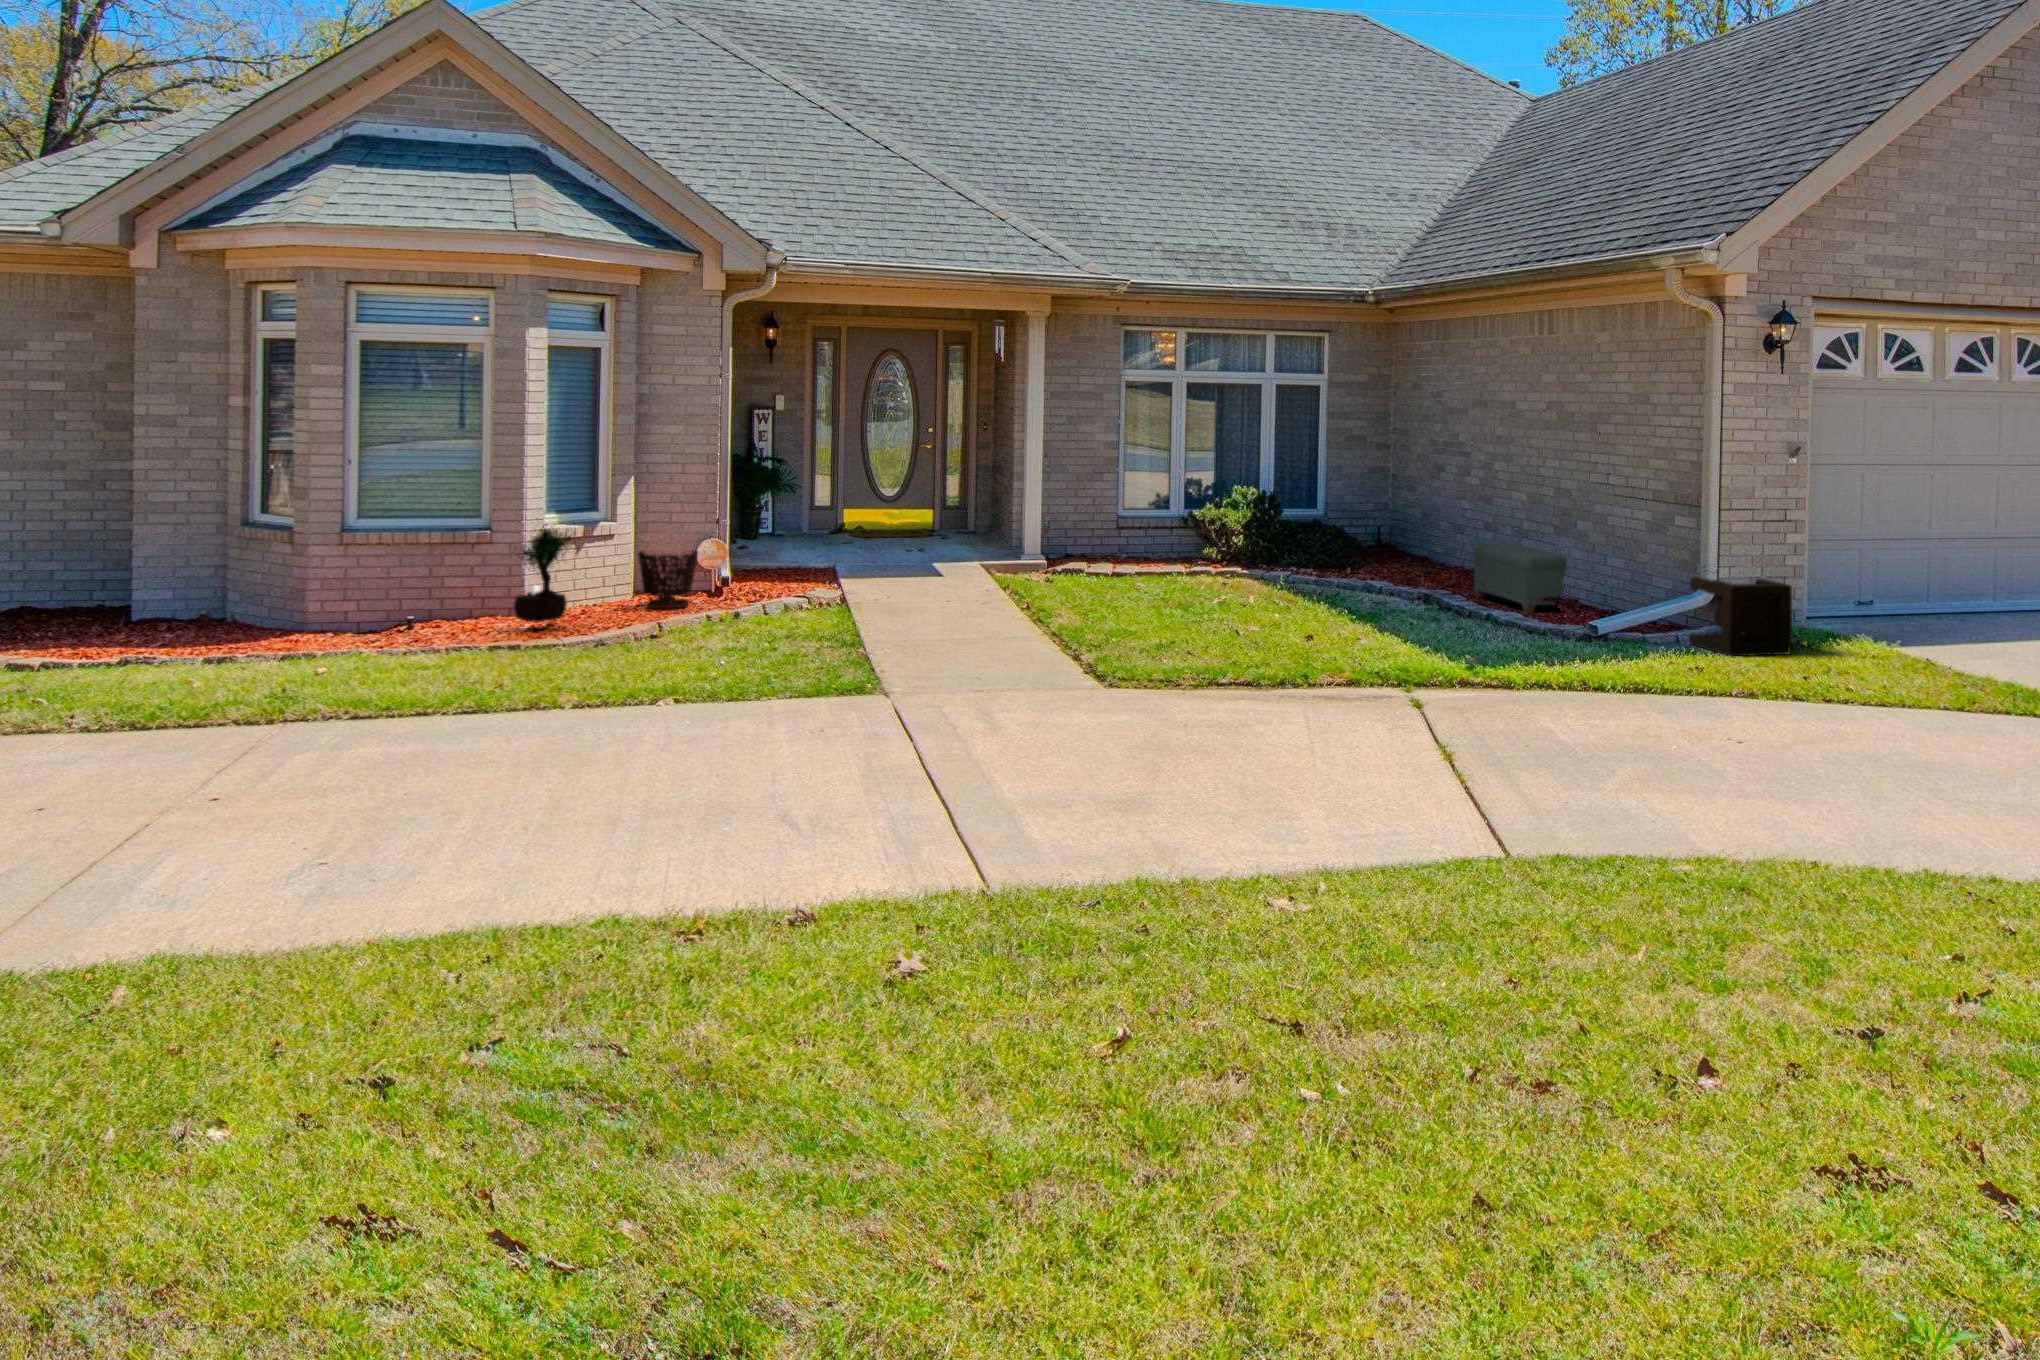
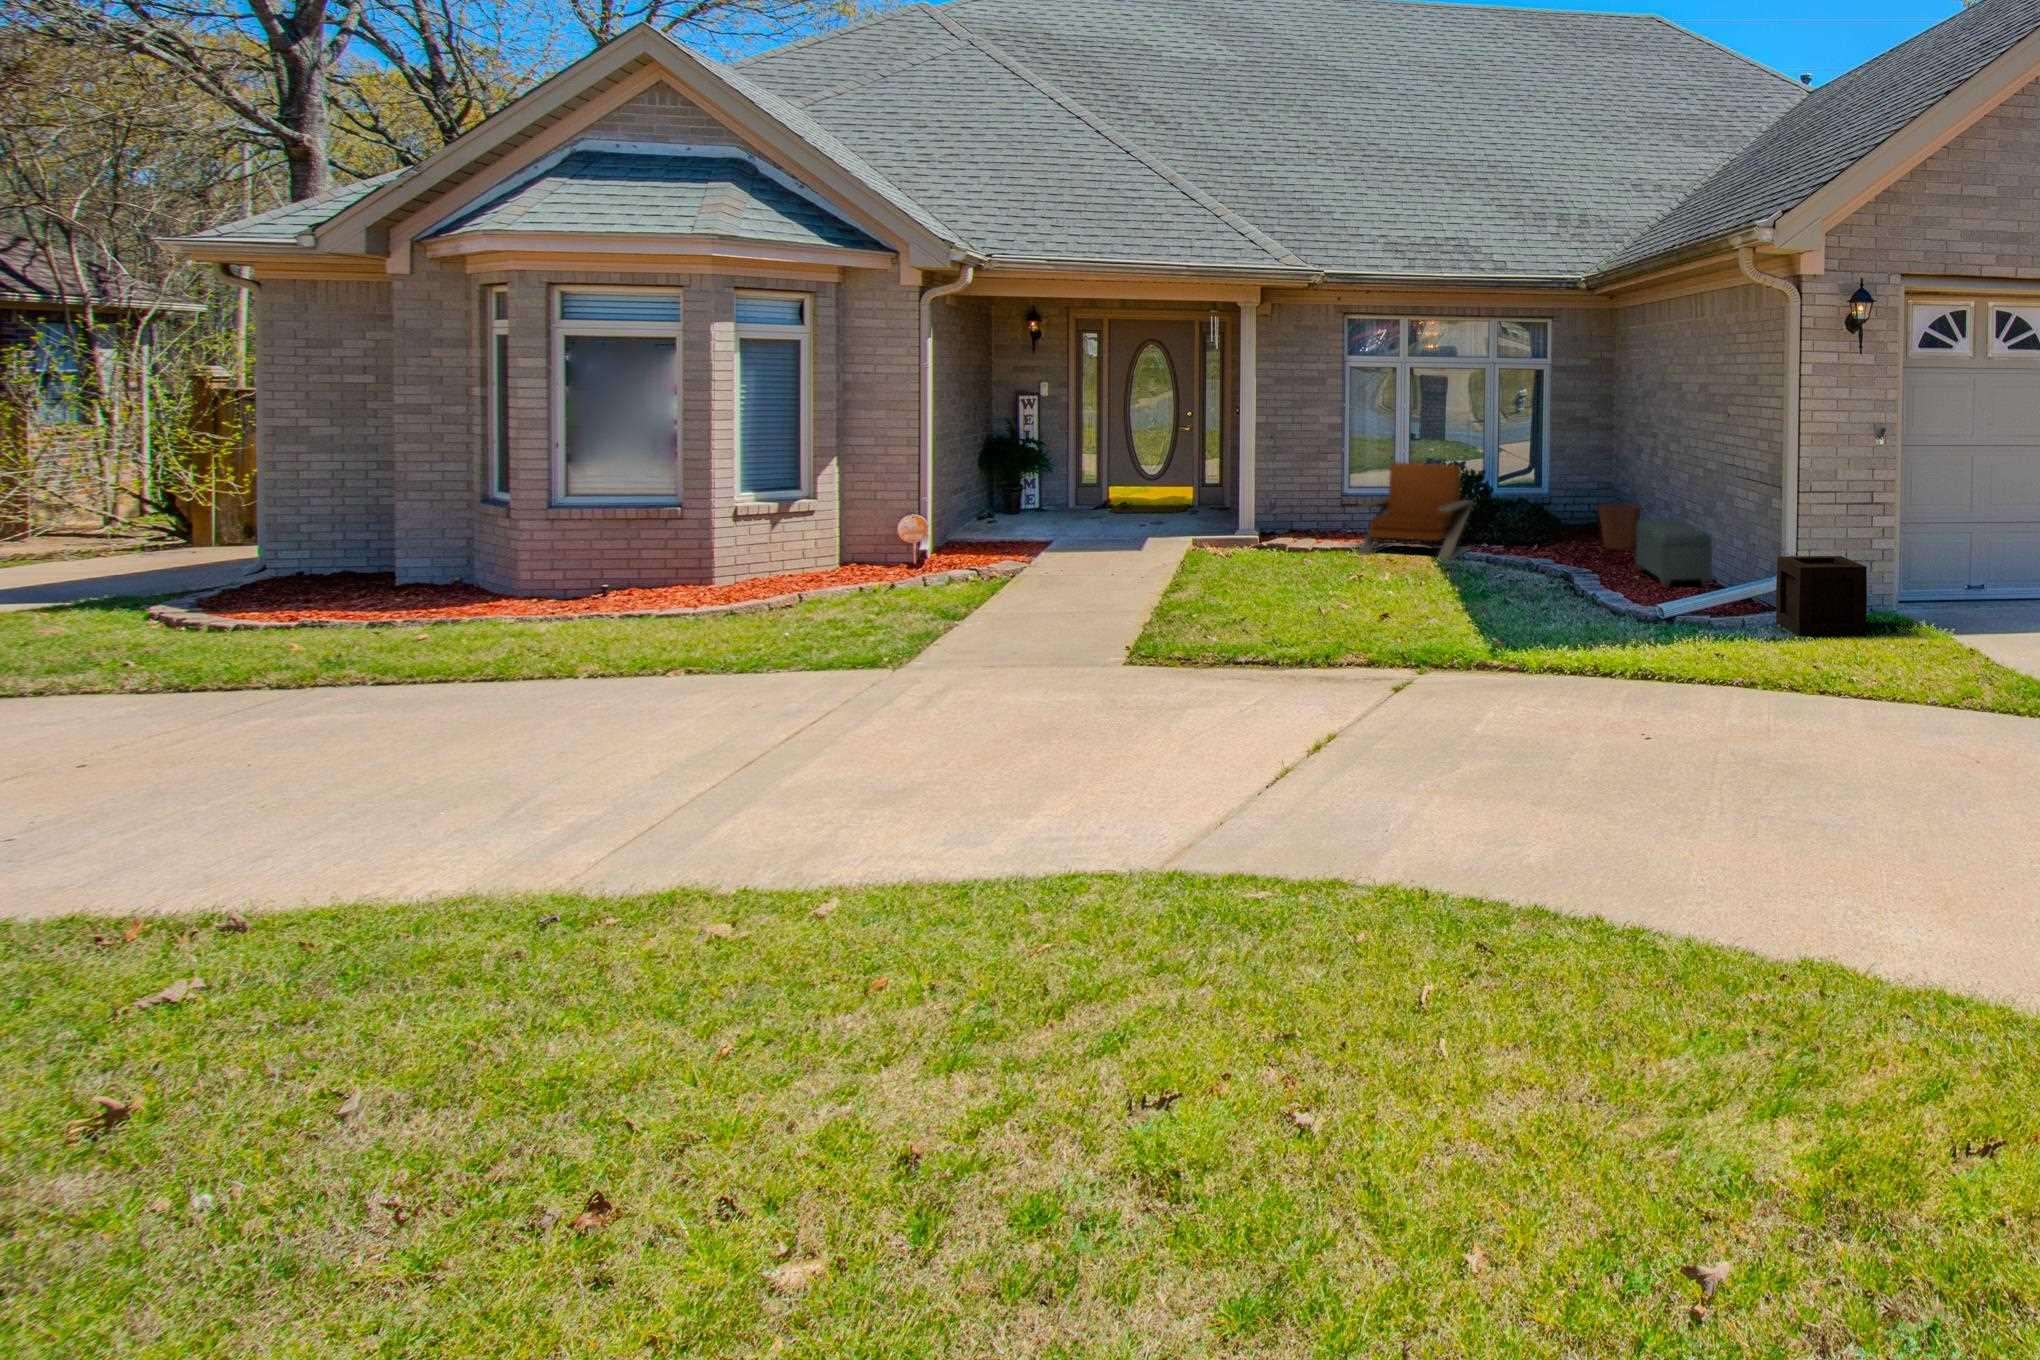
lounge chair: none [1165,485,1278,589] -> present [1358,462,1474,560]
potted tree: present [510,524,577,630] -> none [683,495,752,595]
basket: present [638,551,698,610] -> present [1599,503,1641,549]

